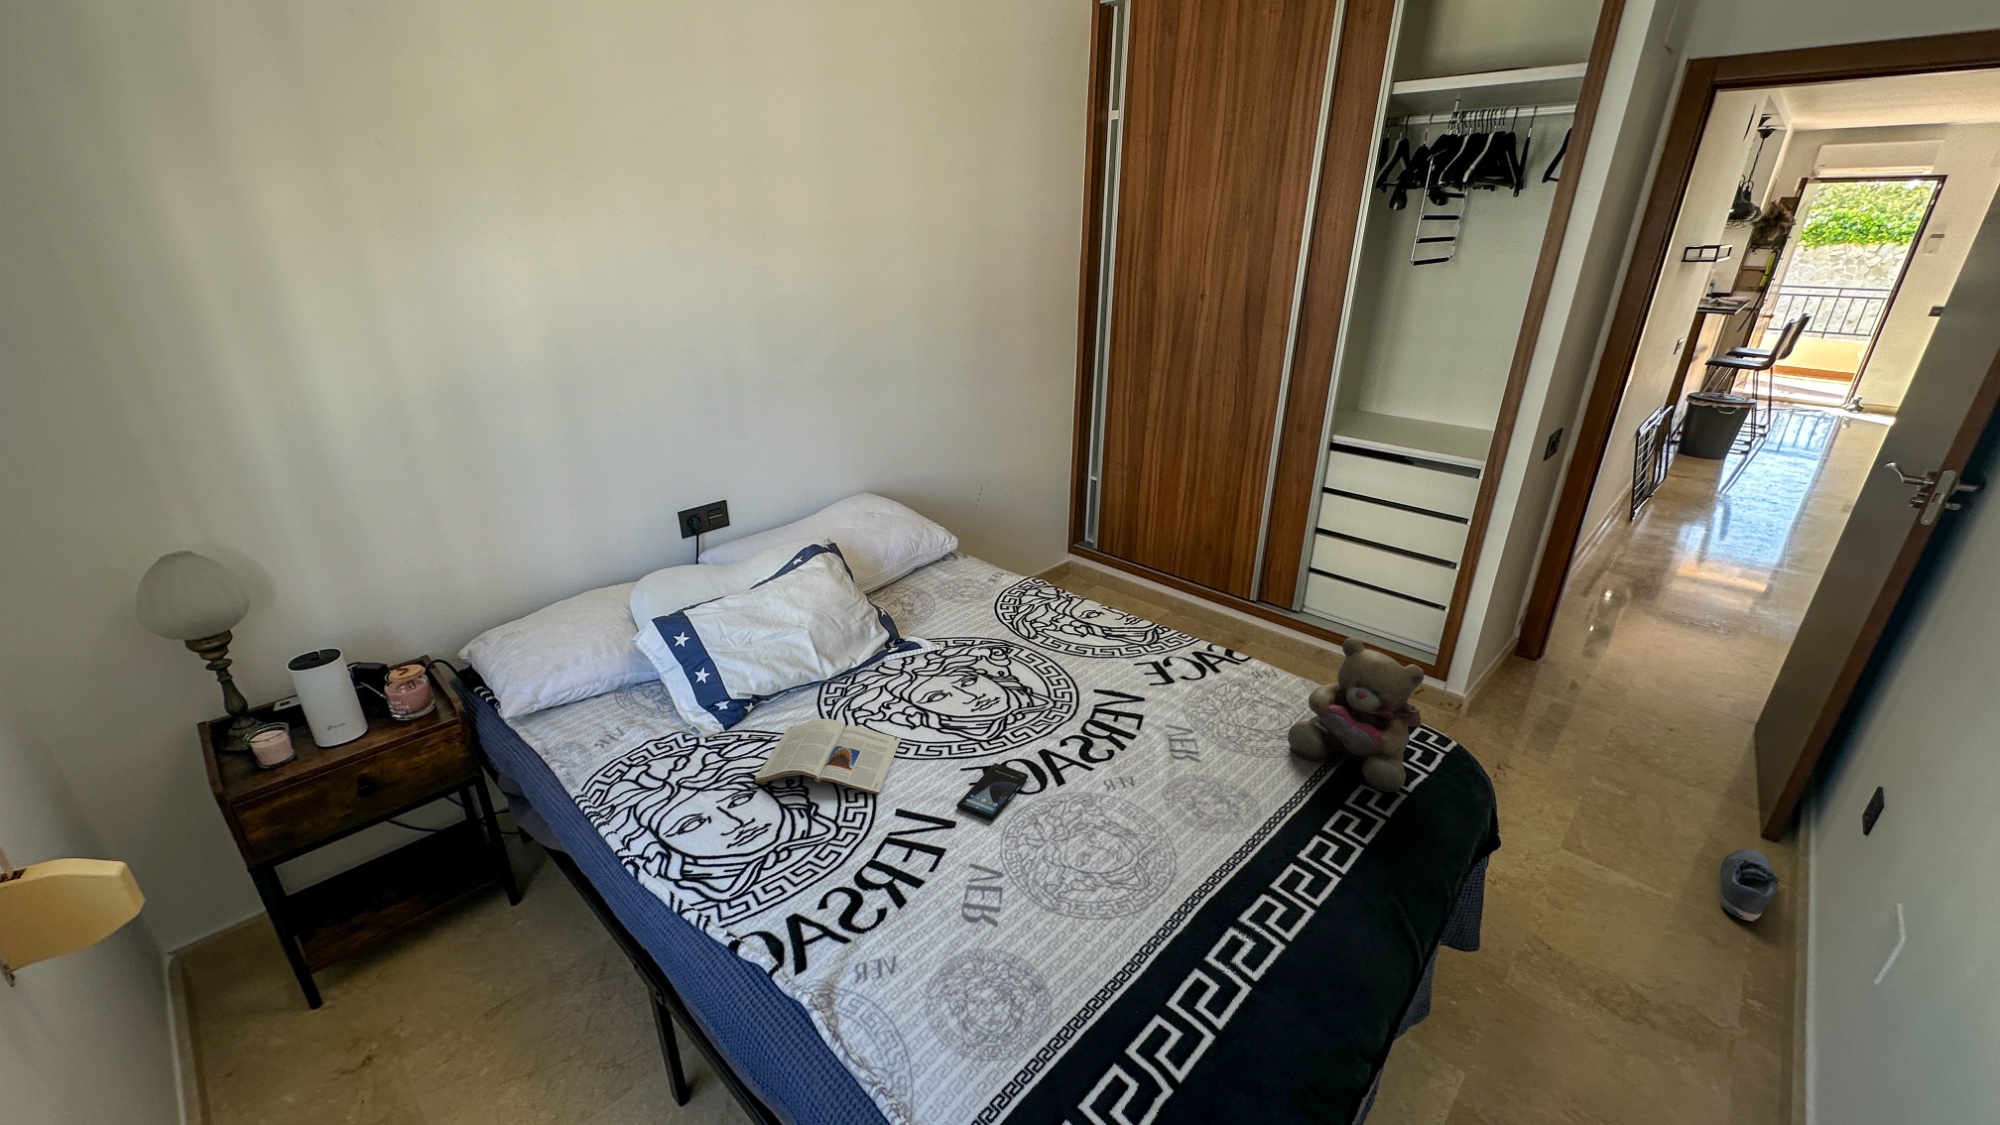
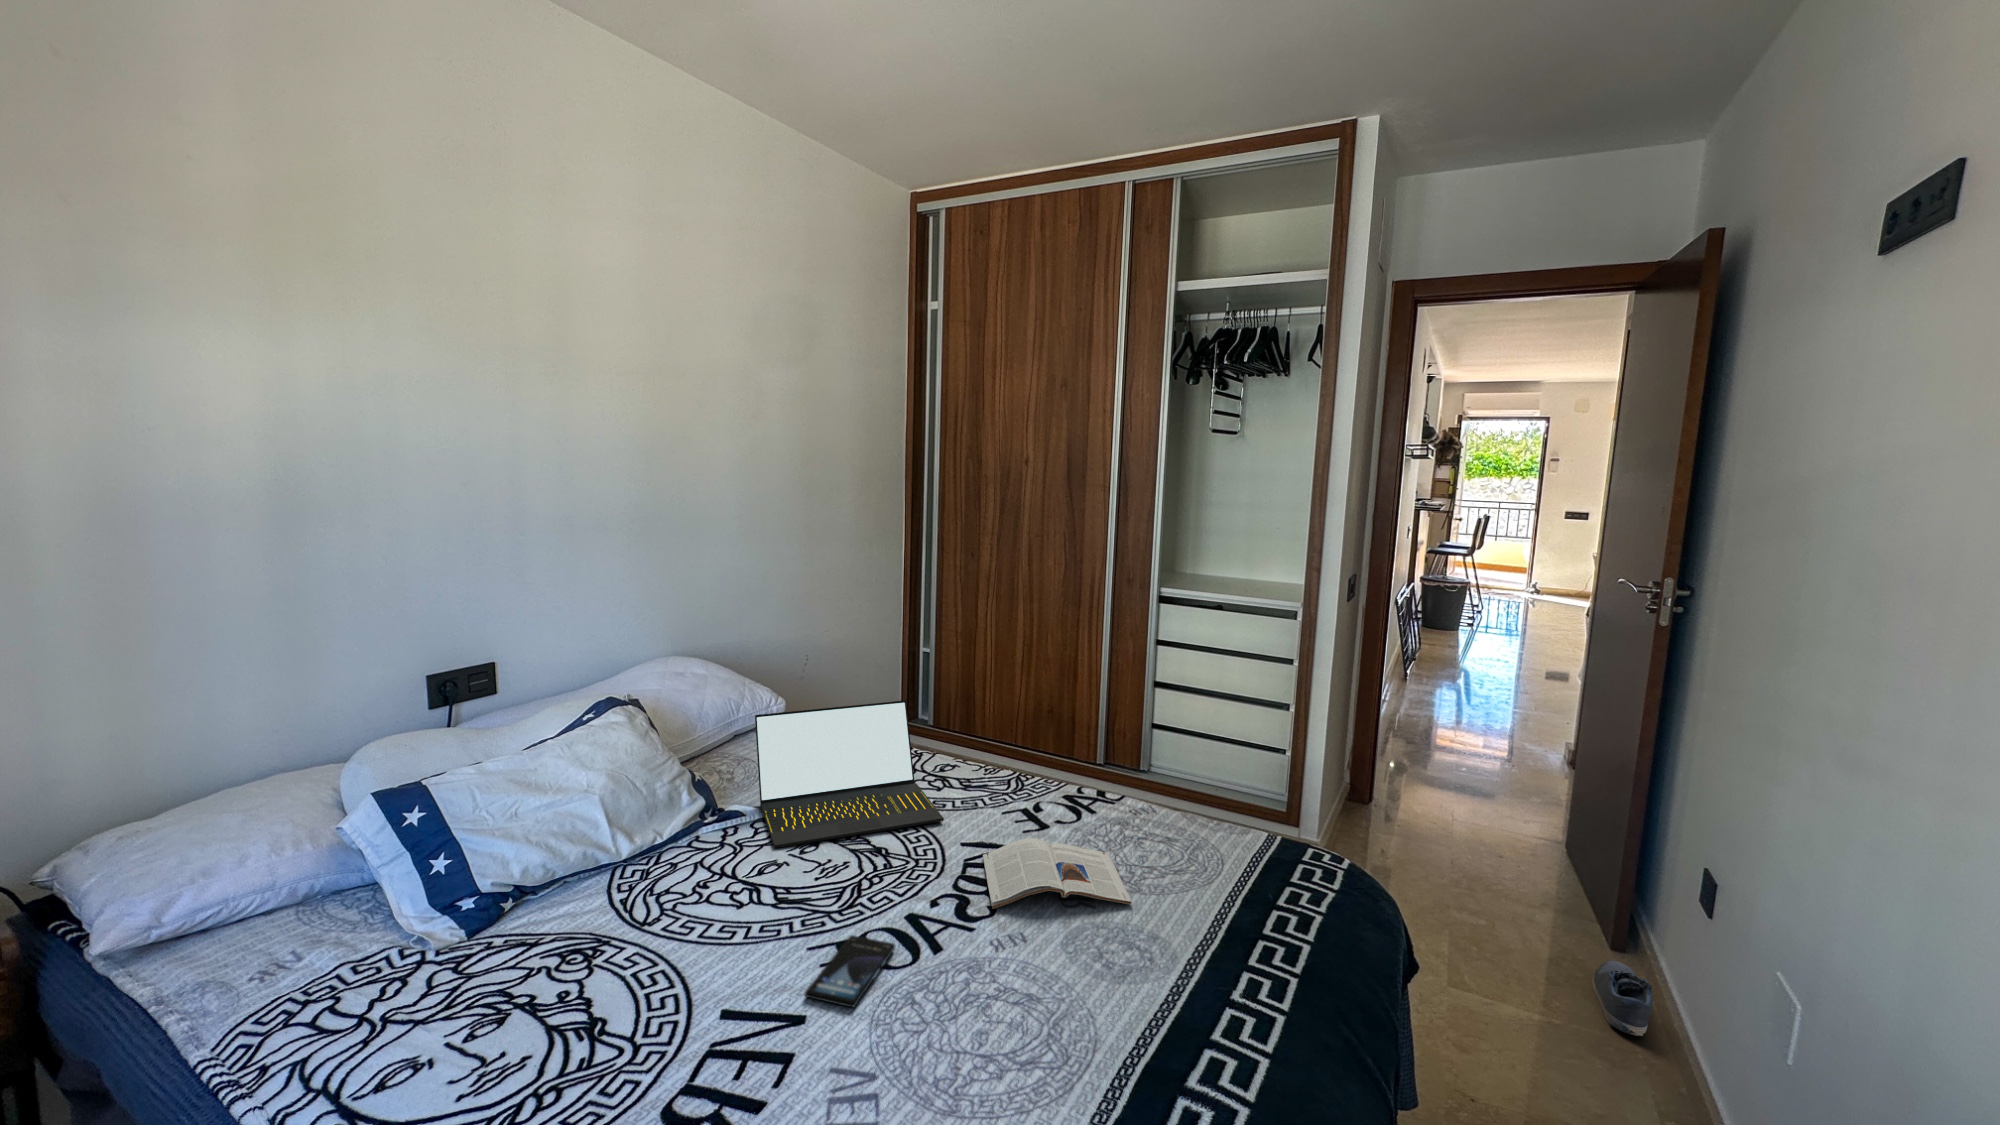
laptop: none [928,557,1083,680] -> present [755,700,944,848]
teddy bear: present [1288,637,1424,792] -> none [1187,741,1326,915]
magazine: present [755,719,901,794] -> present [983,838,1132,909]

